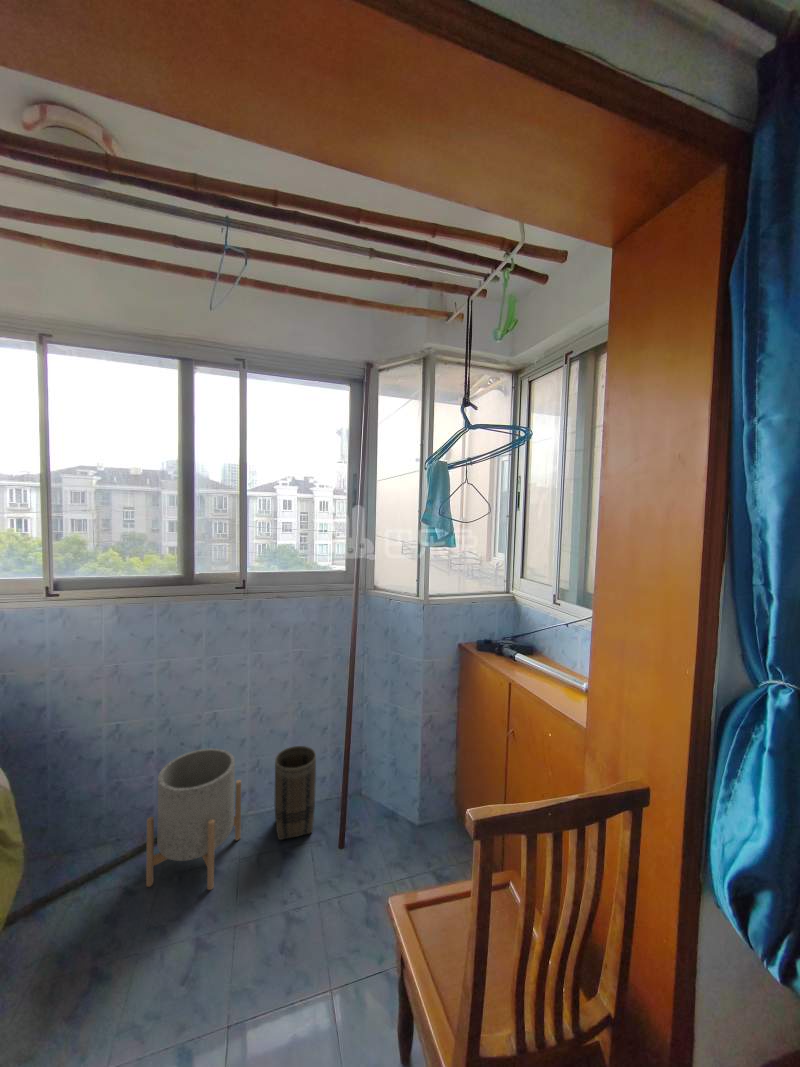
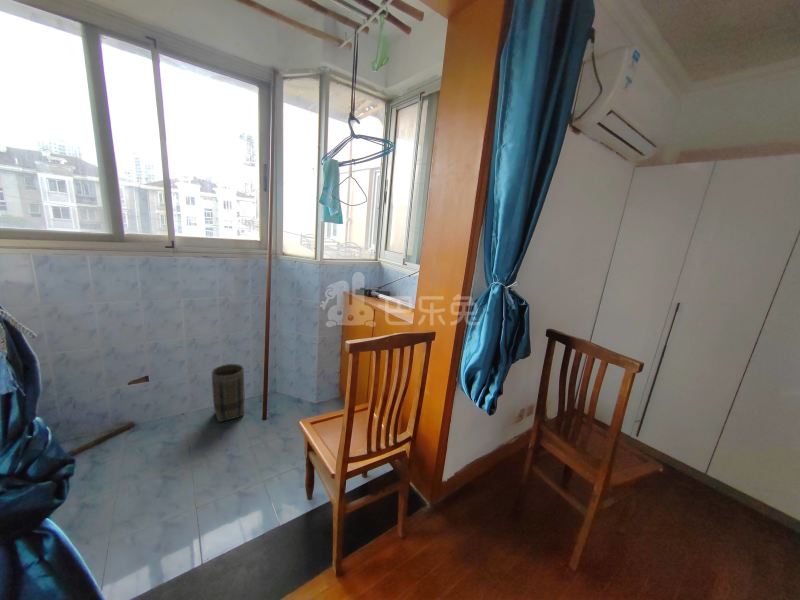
planter: present [146,748,241,890] -> none [107,368,188,460]

